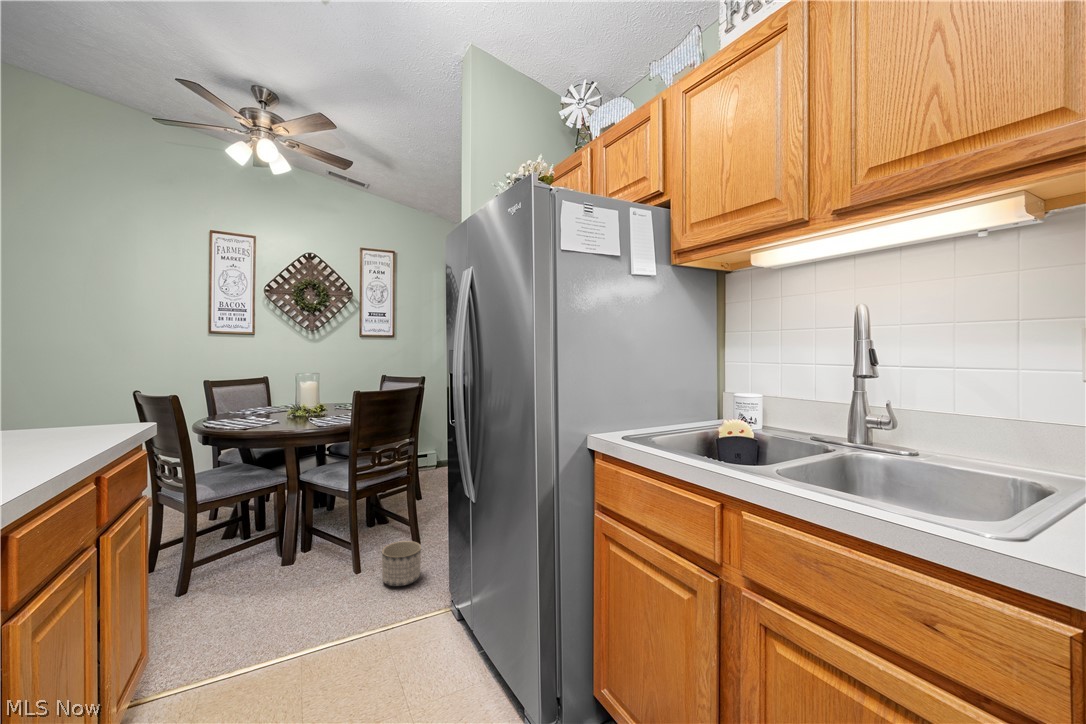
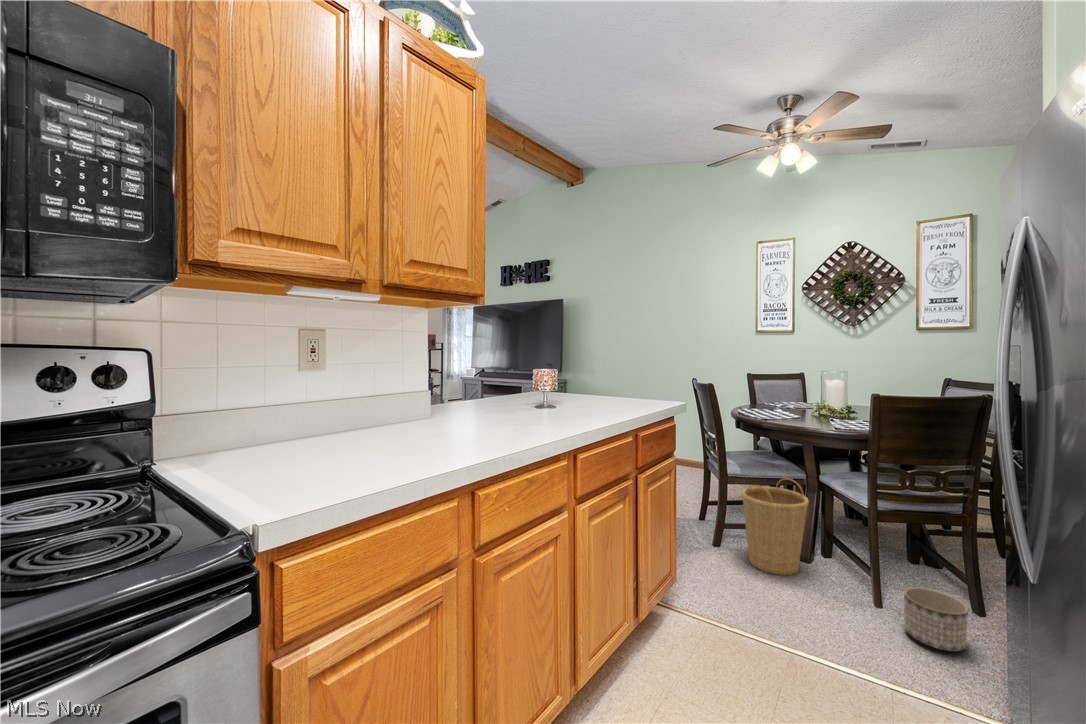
basket: none [222,485,297,593] -> present [742,478,809,575]

